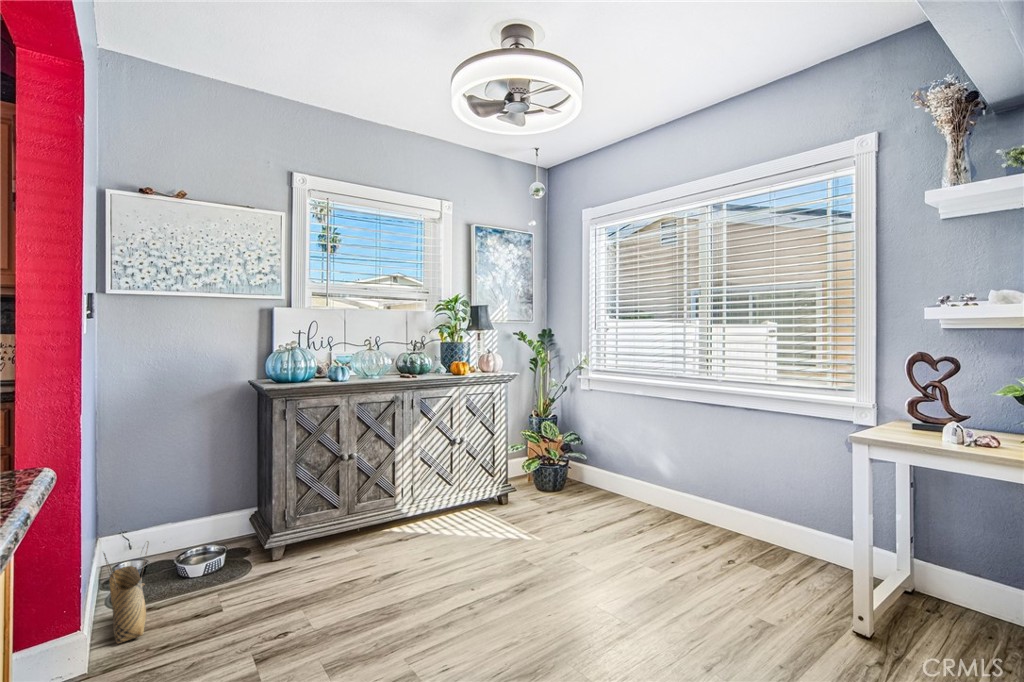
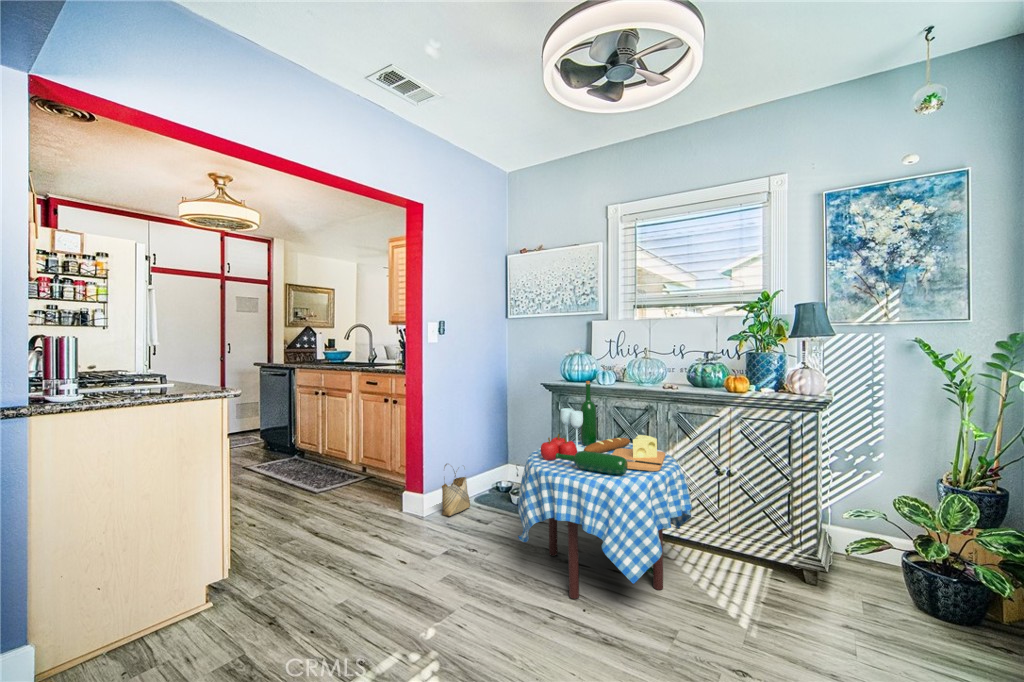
dining table: none [330,374,513,590] -> present [518,381,692,599]

